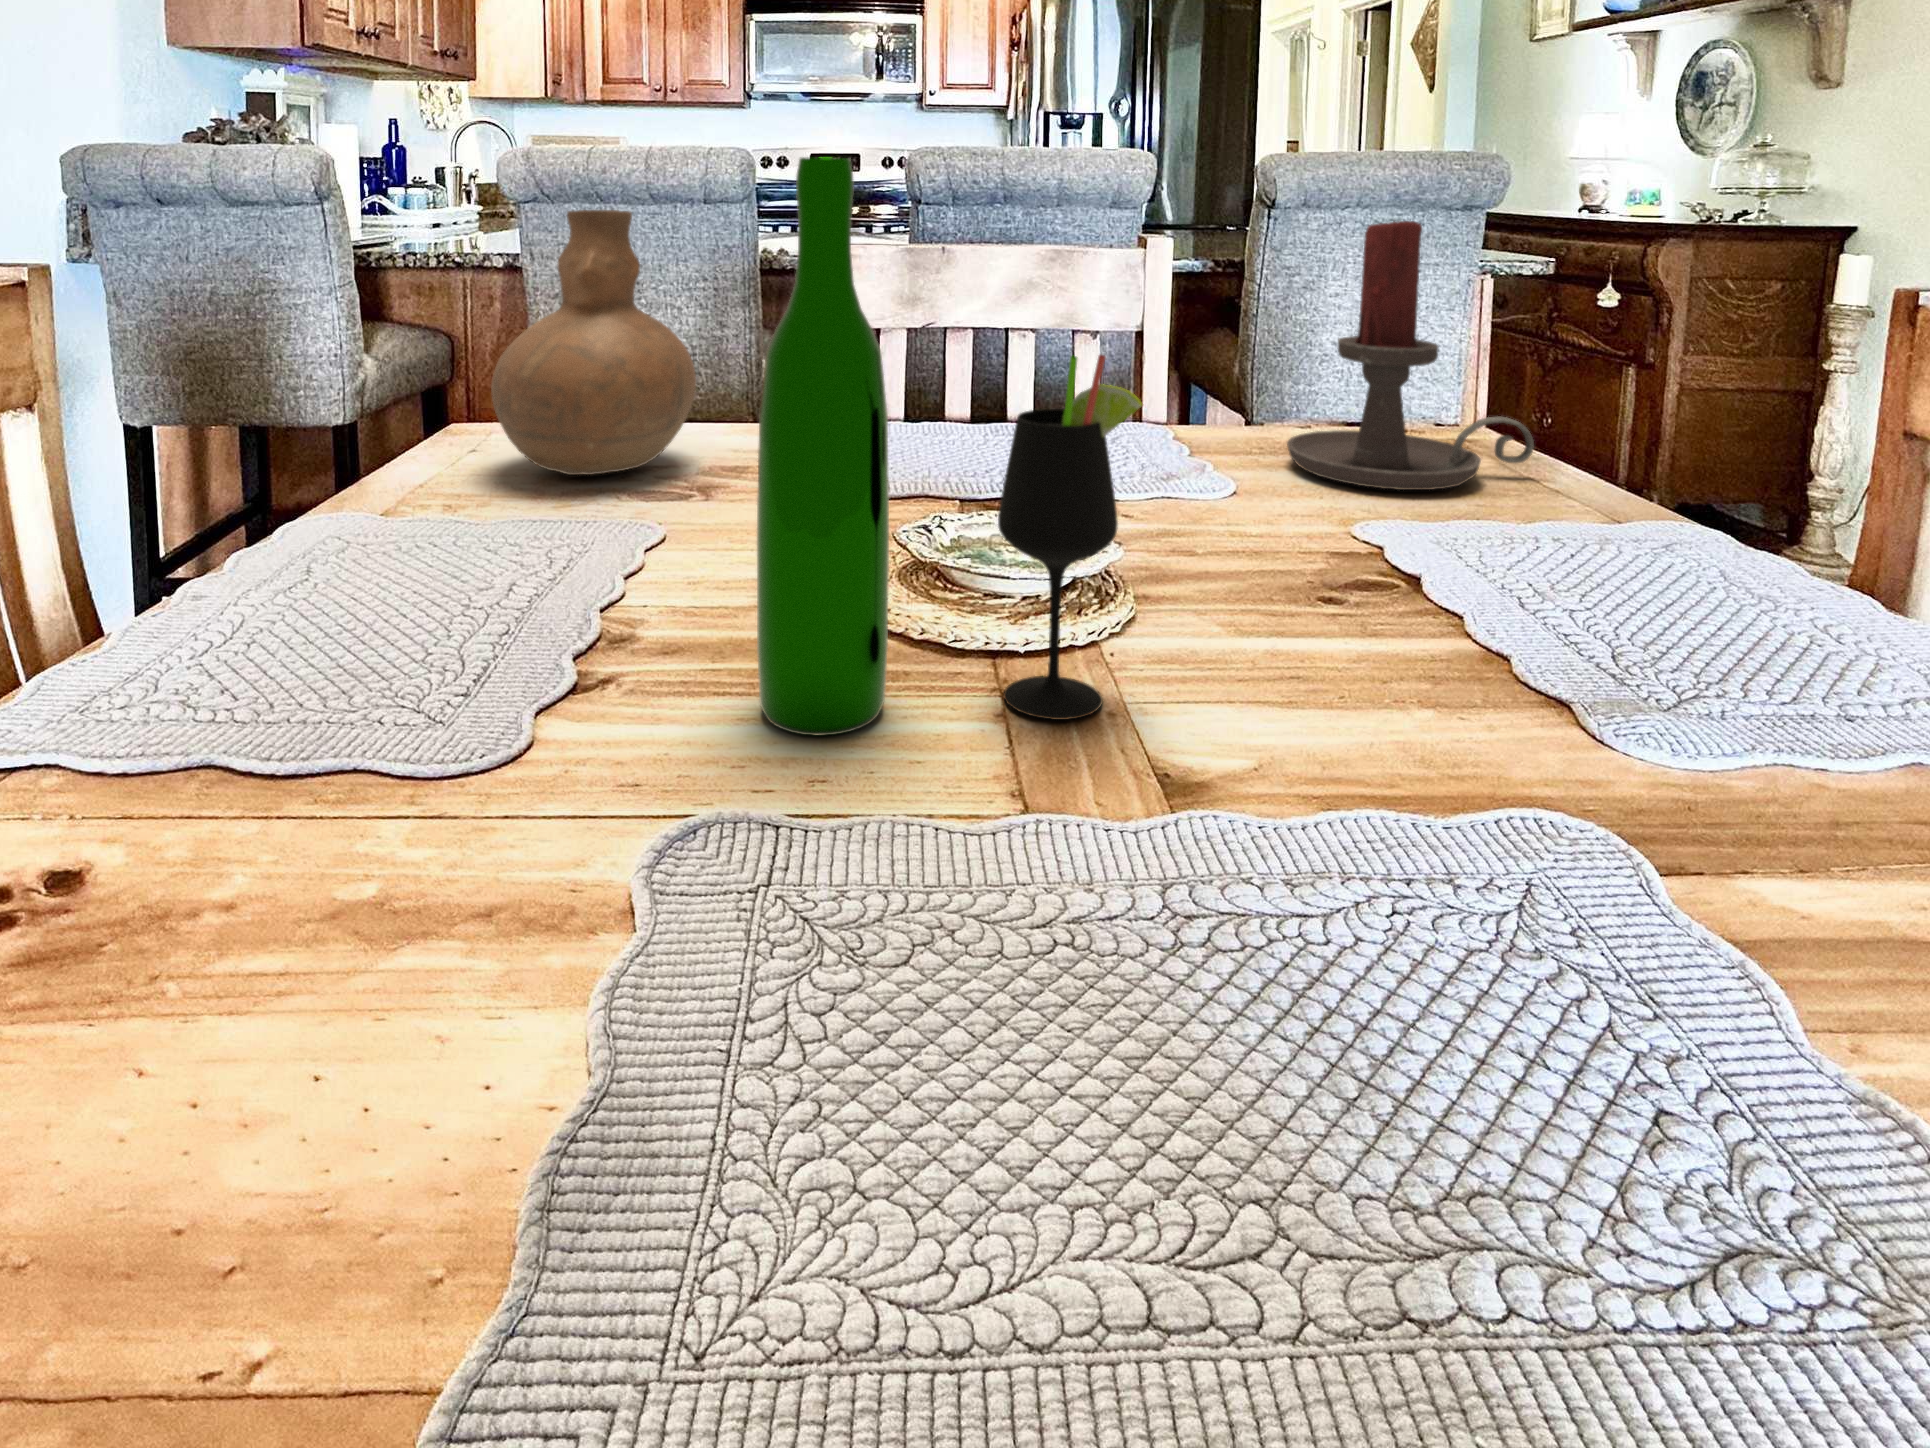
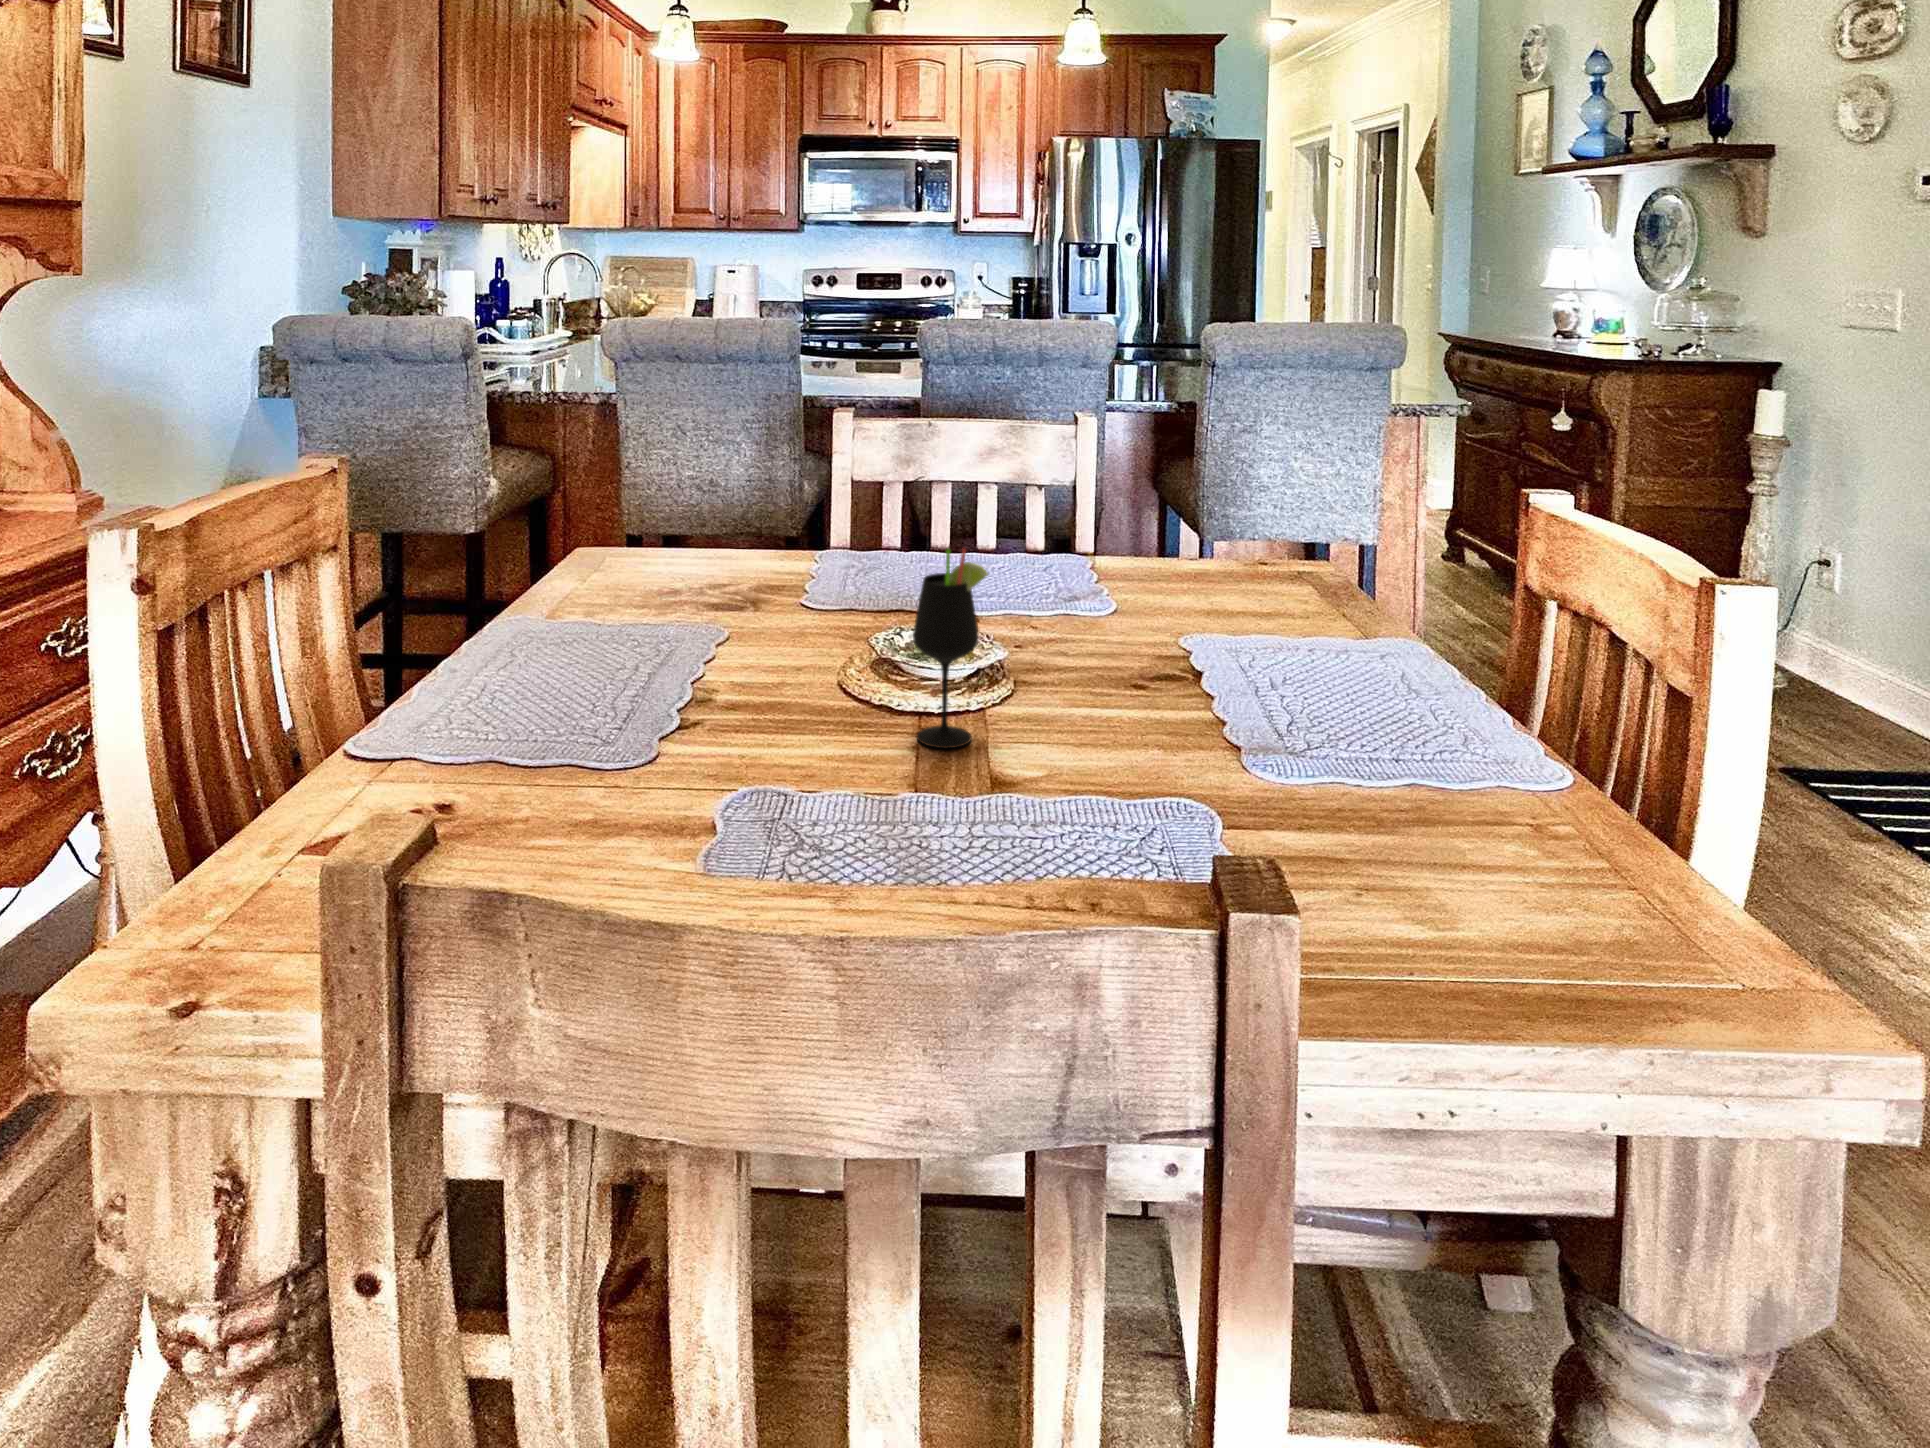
wine bottle: present [757,158,889,735] -> none [780,438,851,752]
vase: present [491,210,696,475] -> none [614,412,749,592]
candle holder: present [1287,221,1534,490] -> none [1159,422,1330,613]

